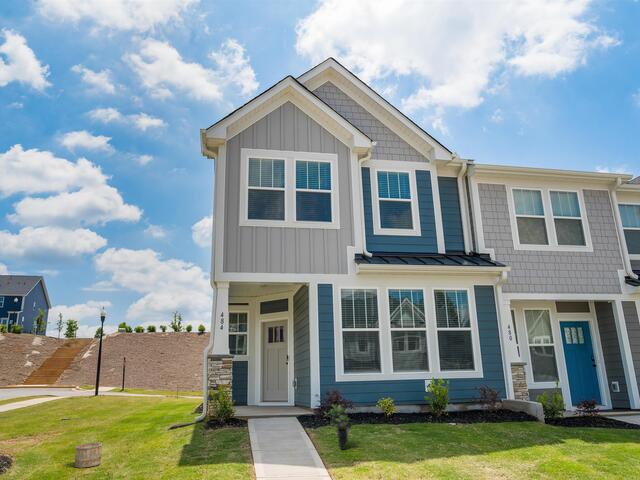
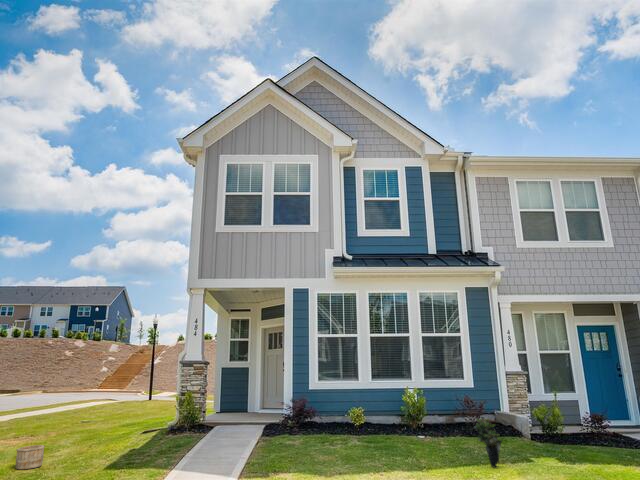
potted plant: present [329,405,352,449] -> present [475,419,502,467]

